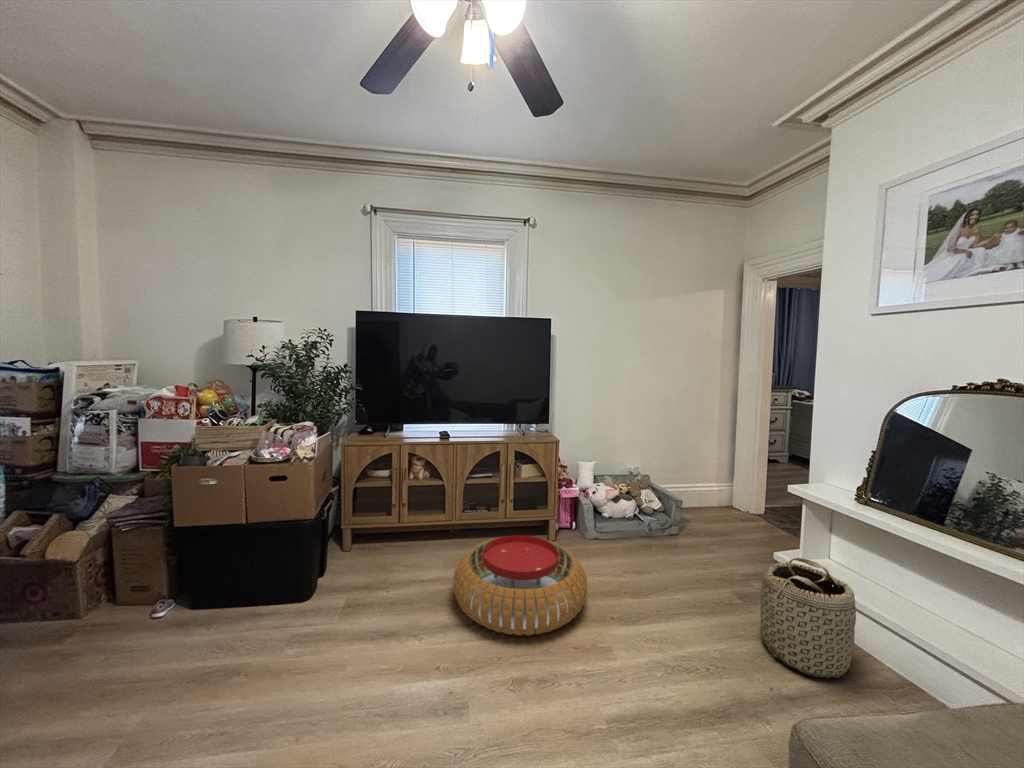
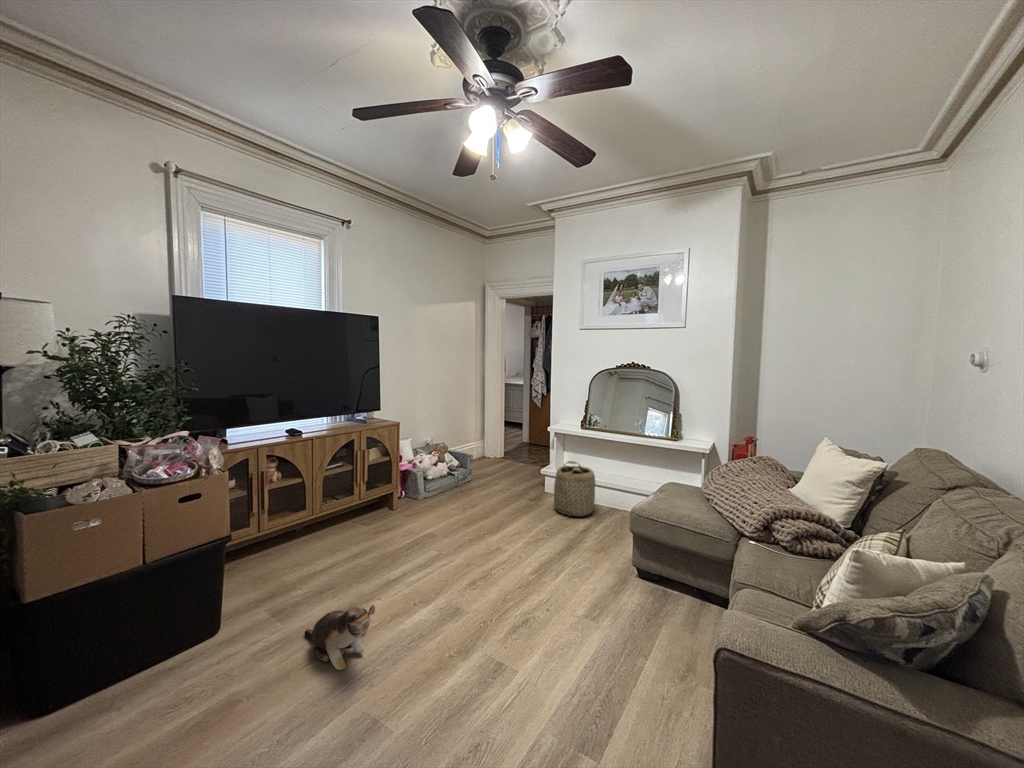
pouf: present [453,535,588,636] -> none [365,498,475,568]
plush toy: none [276,632,337,704] -> present [305,605,375,670]

